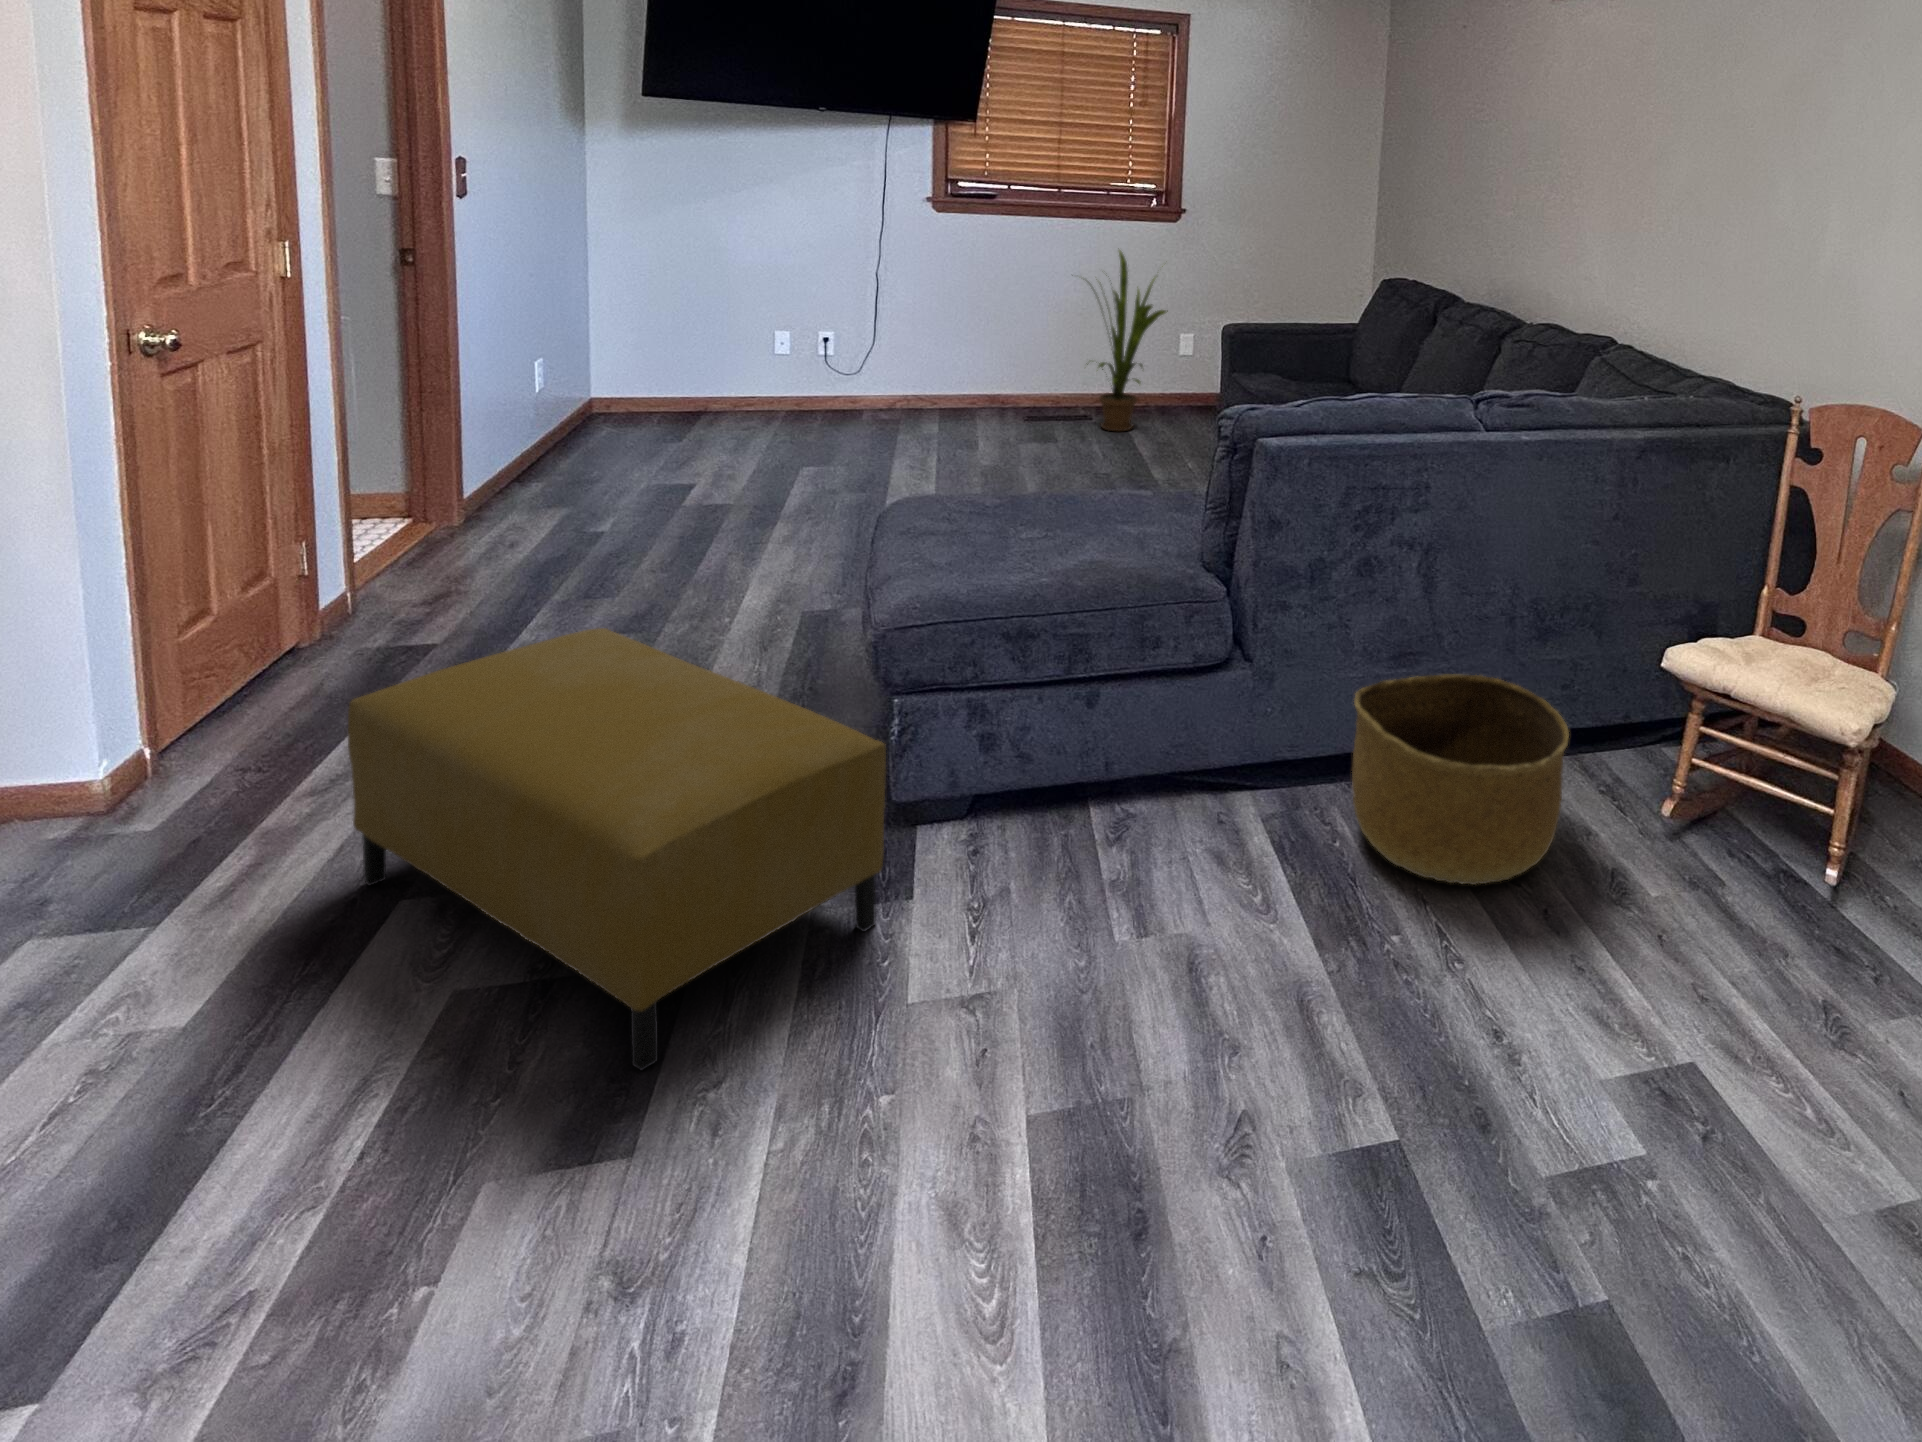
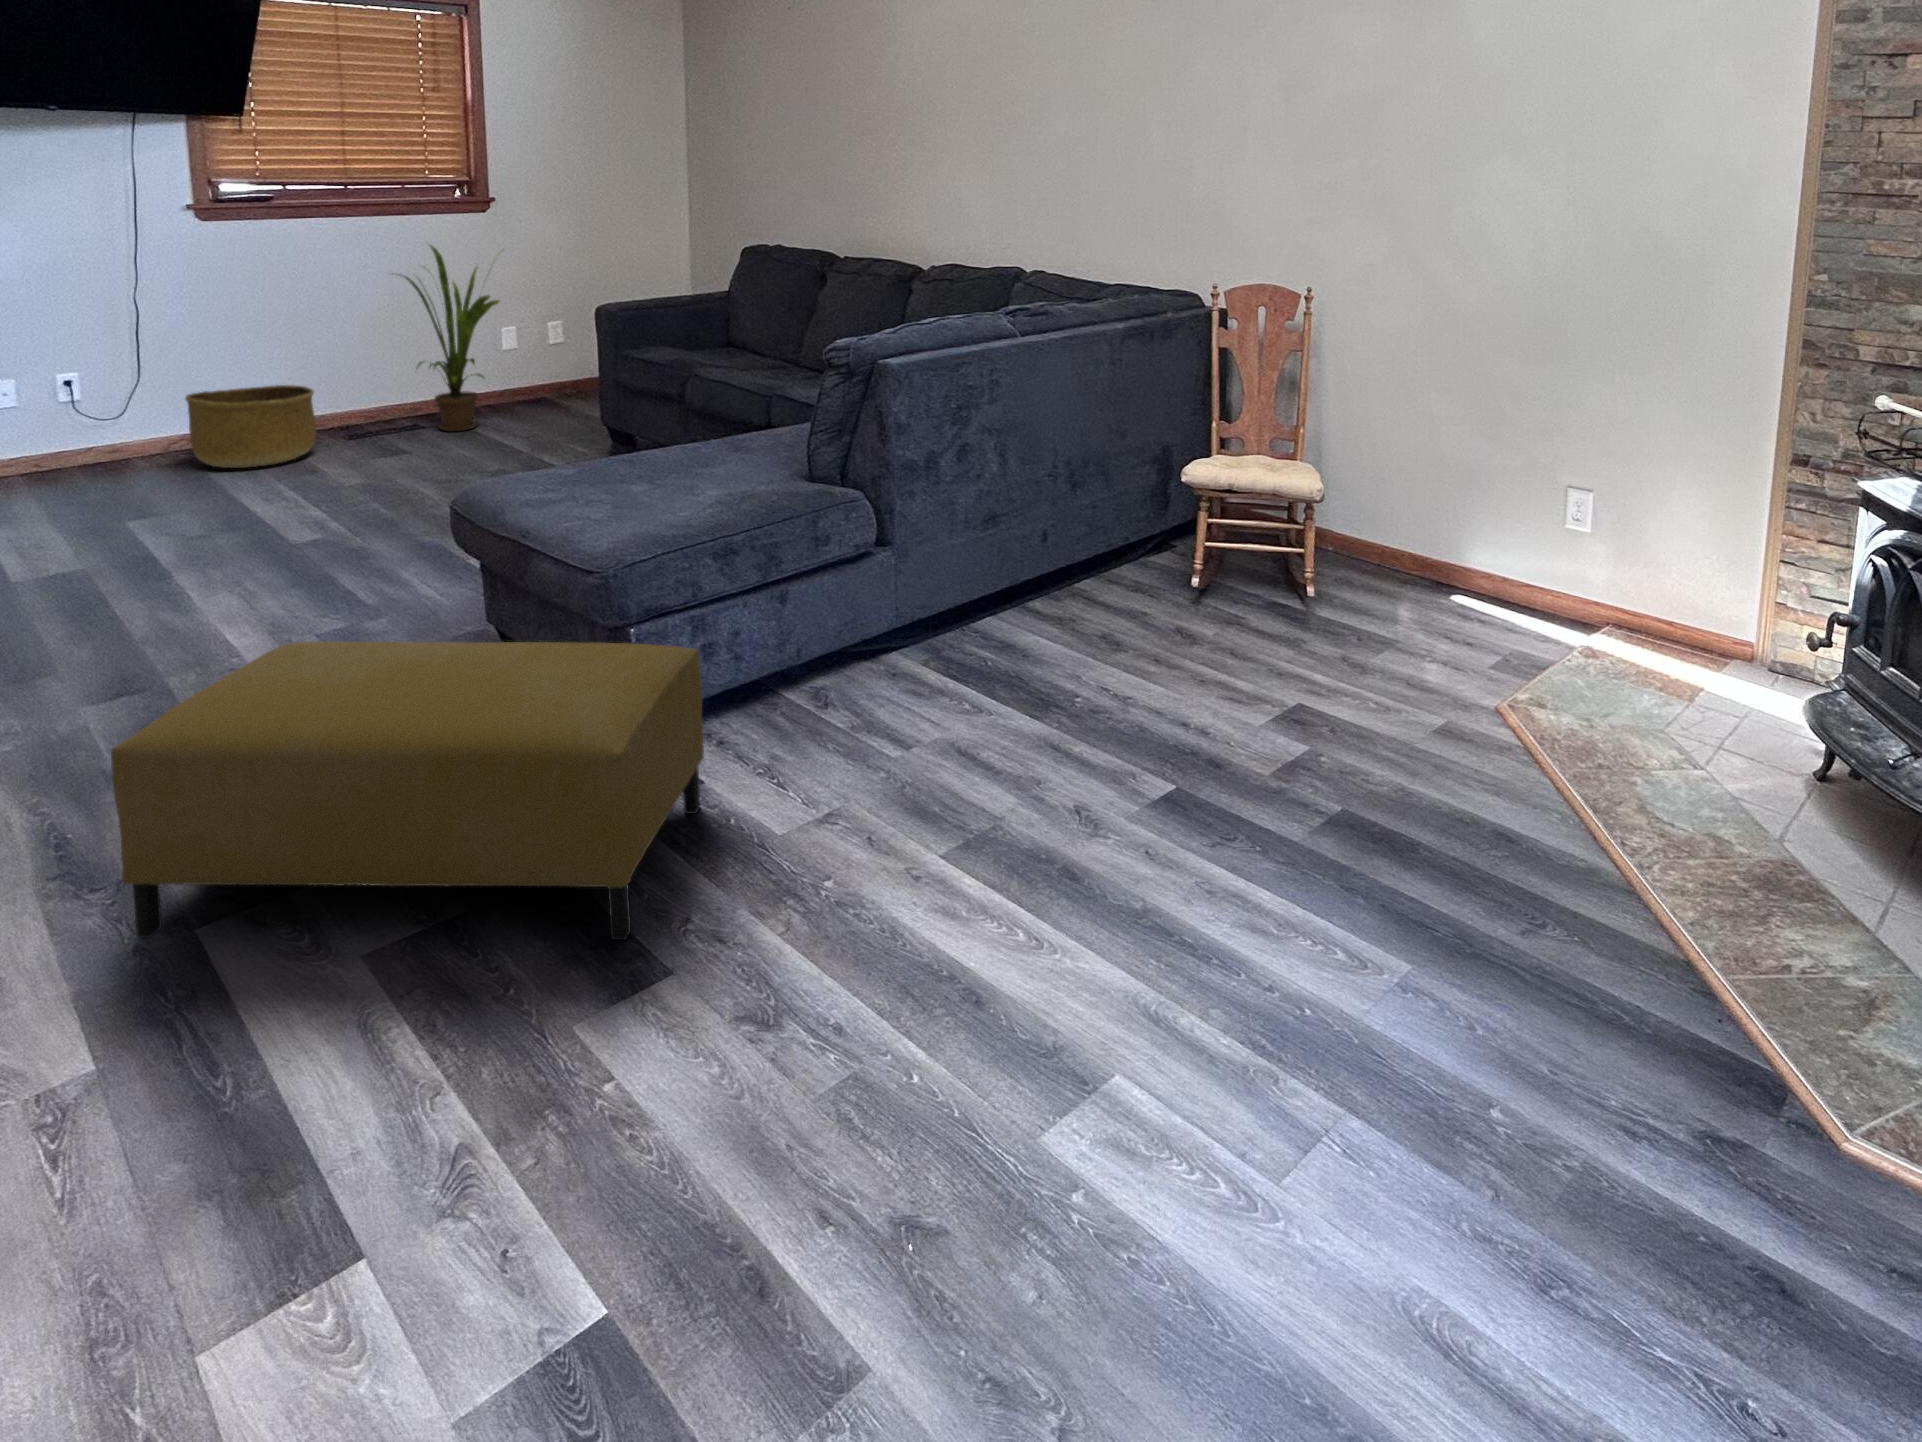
basket: present [1352,674,1569,885] -> present [185,385,316,468]

